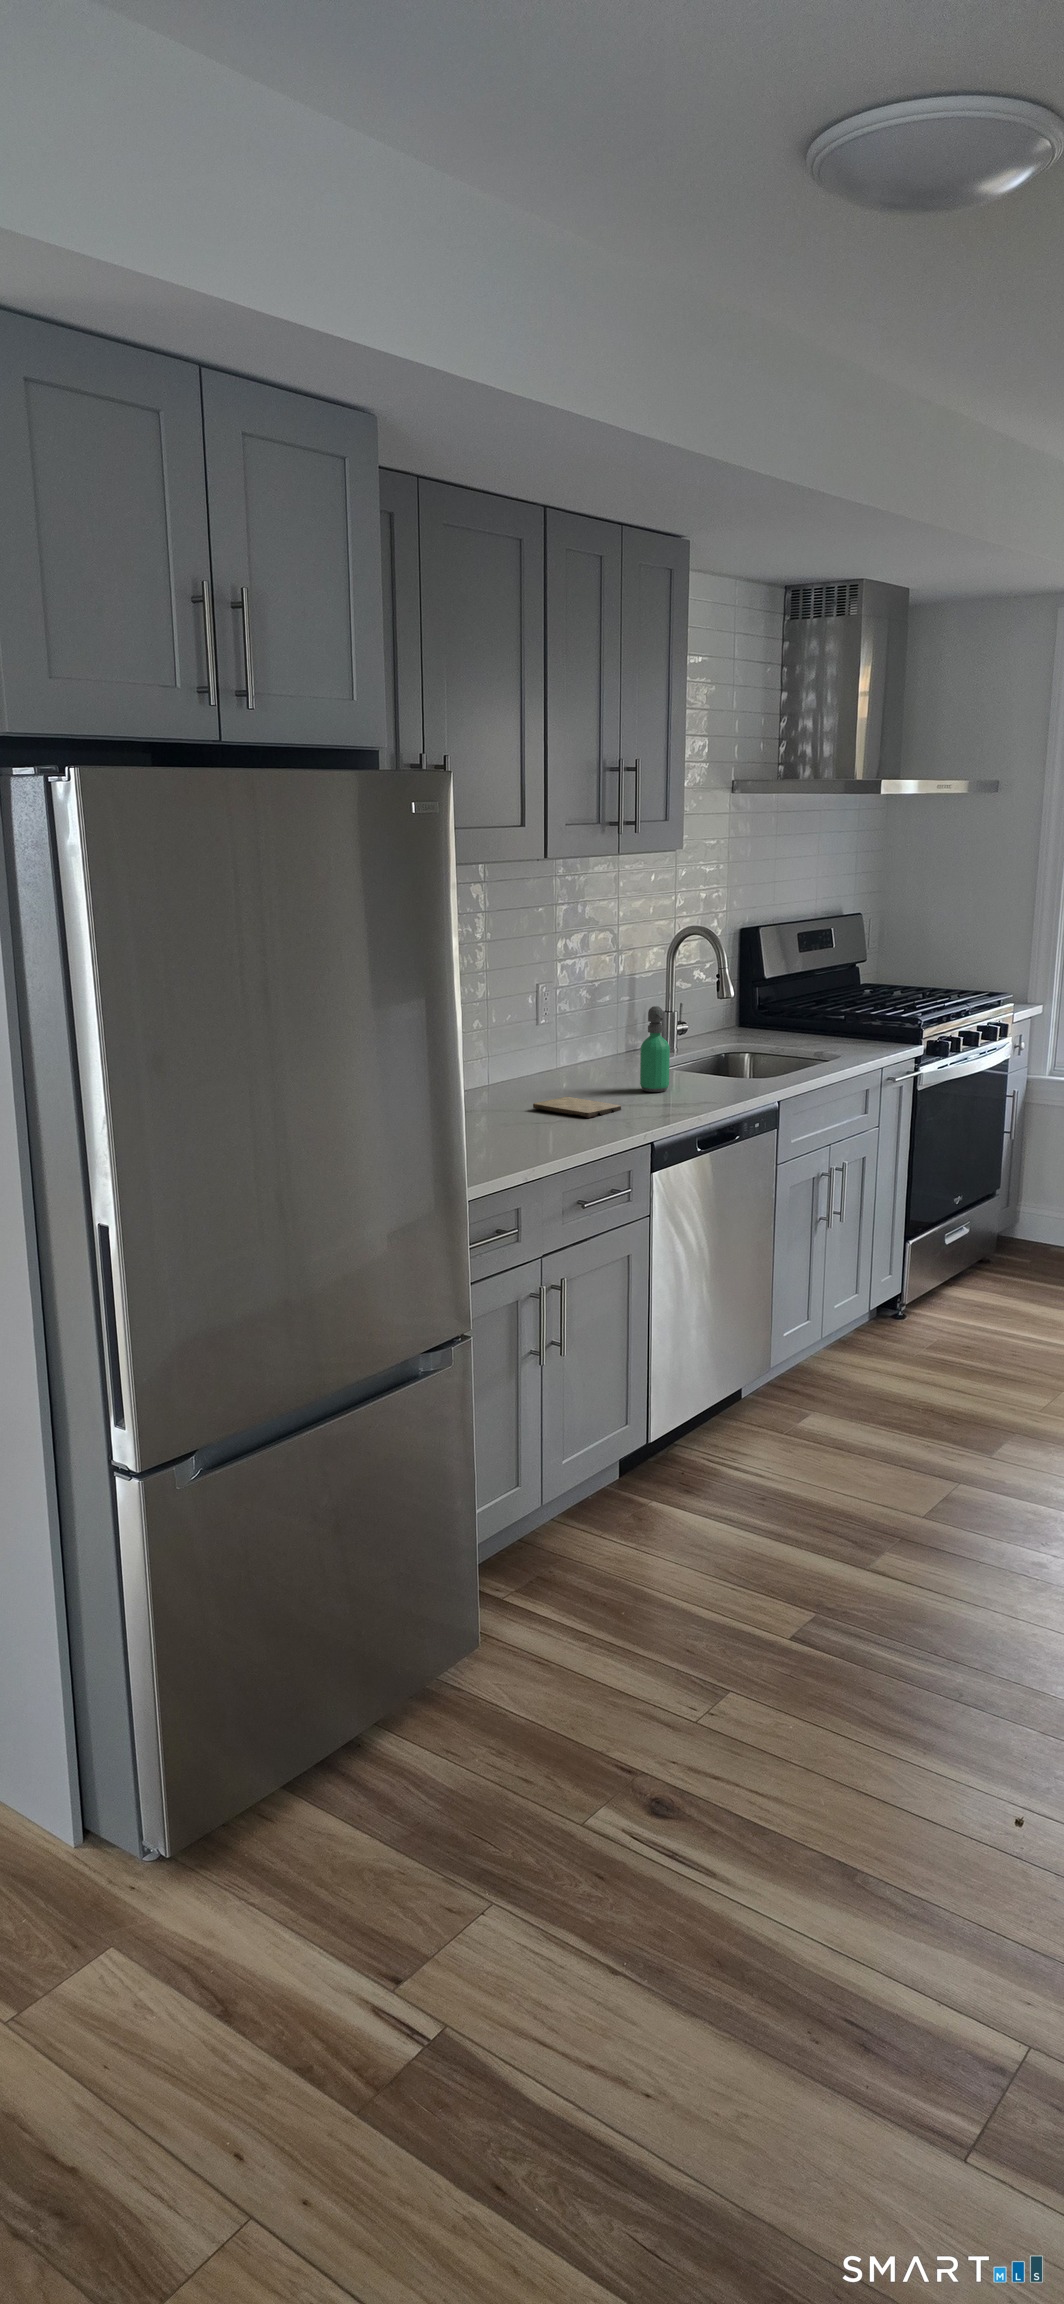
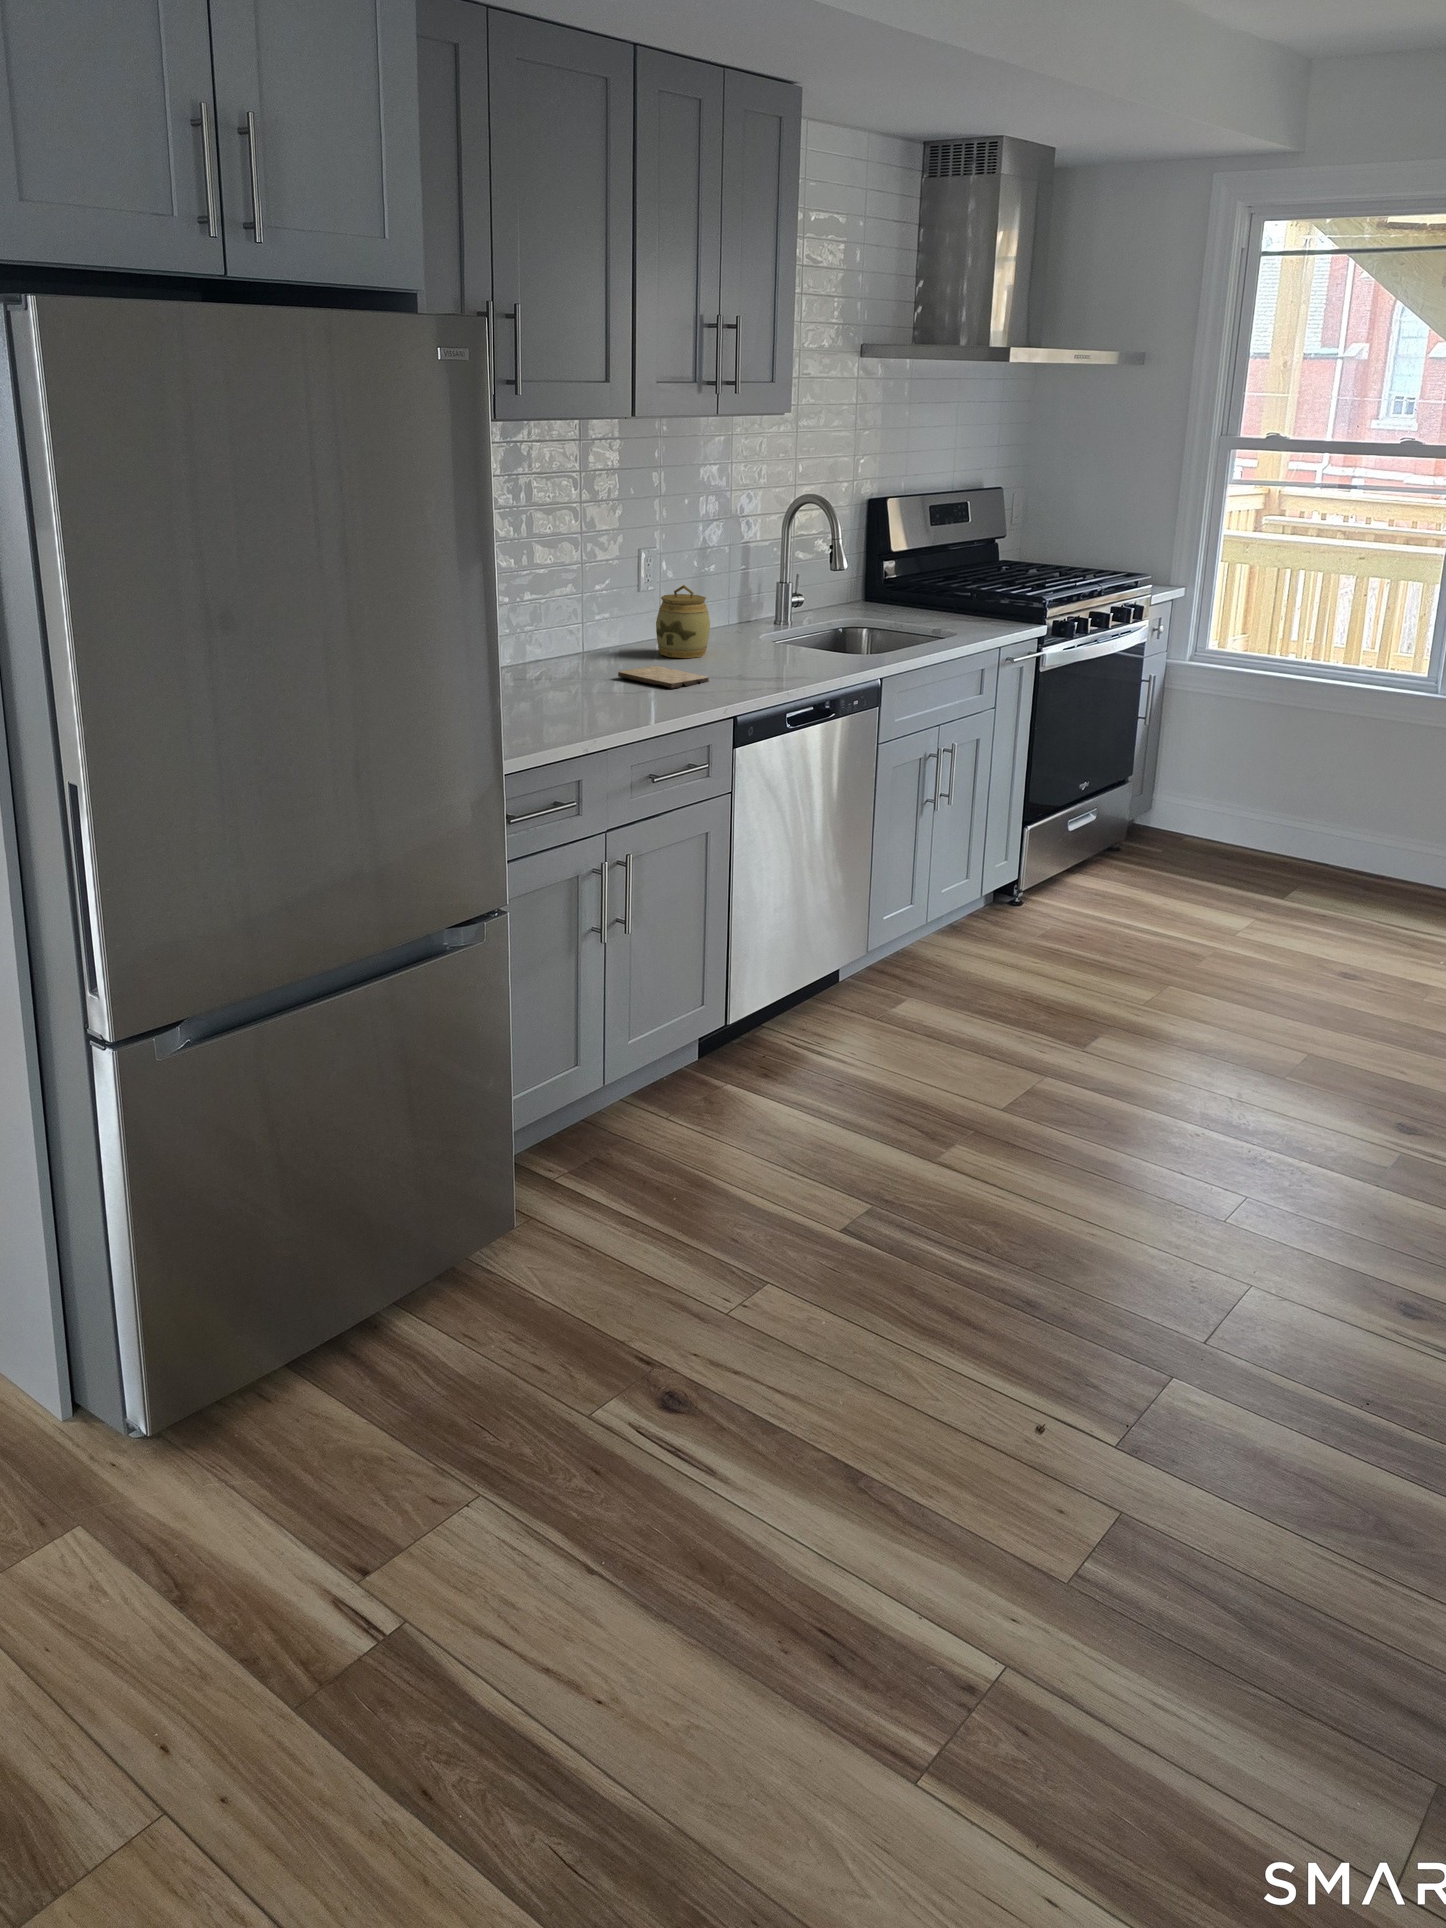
soap dispenser: present [640,1006,670,1092] -> none [736,575,767,664]
jar: none [560,1018,612,1089] -> present [656,585,710,658]

